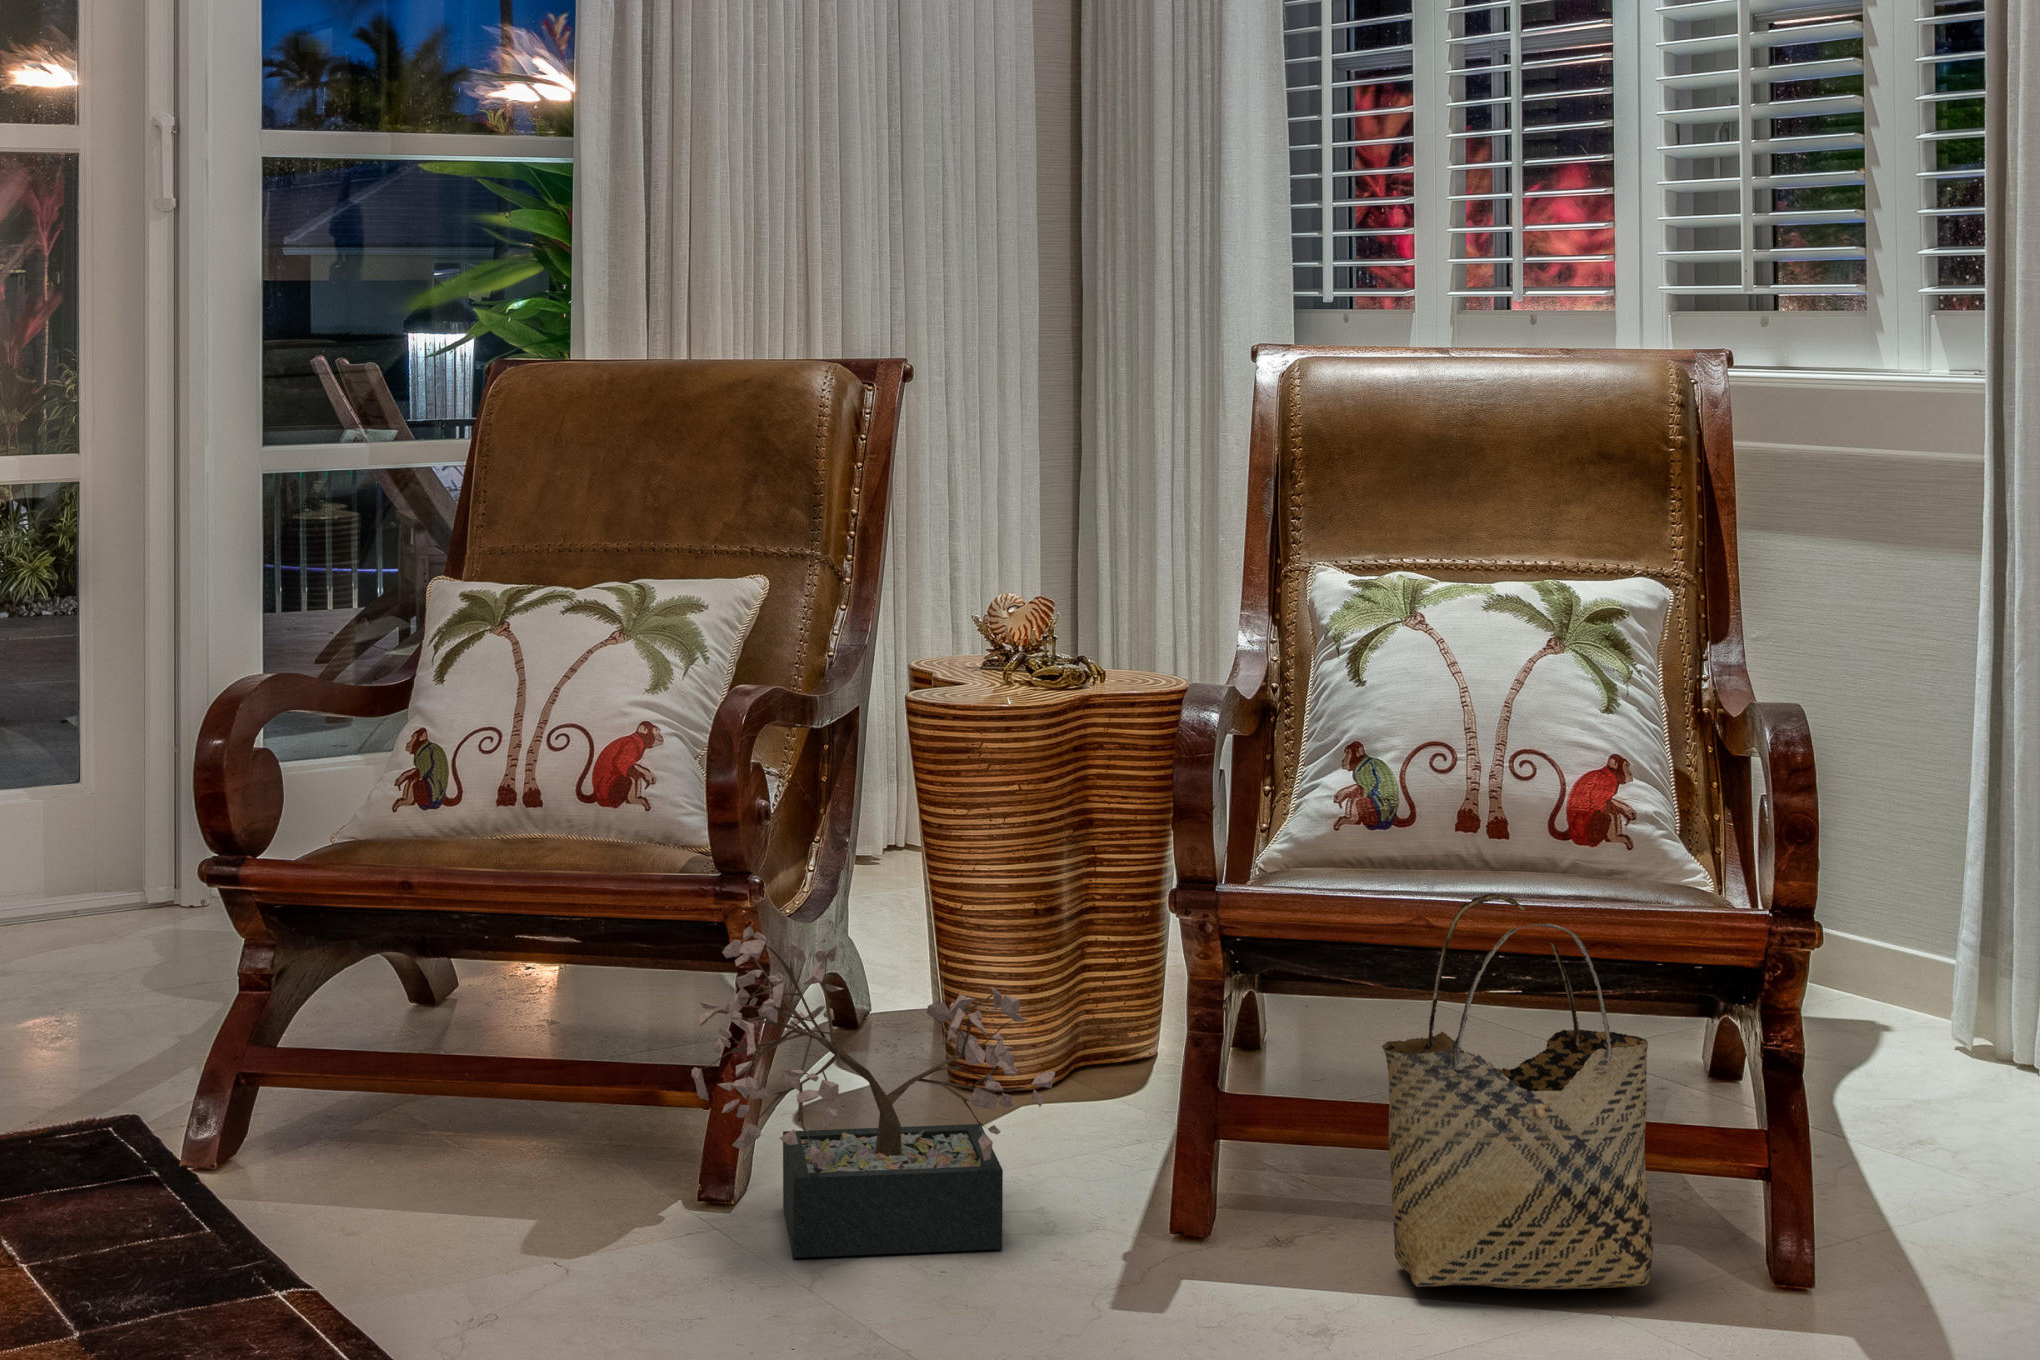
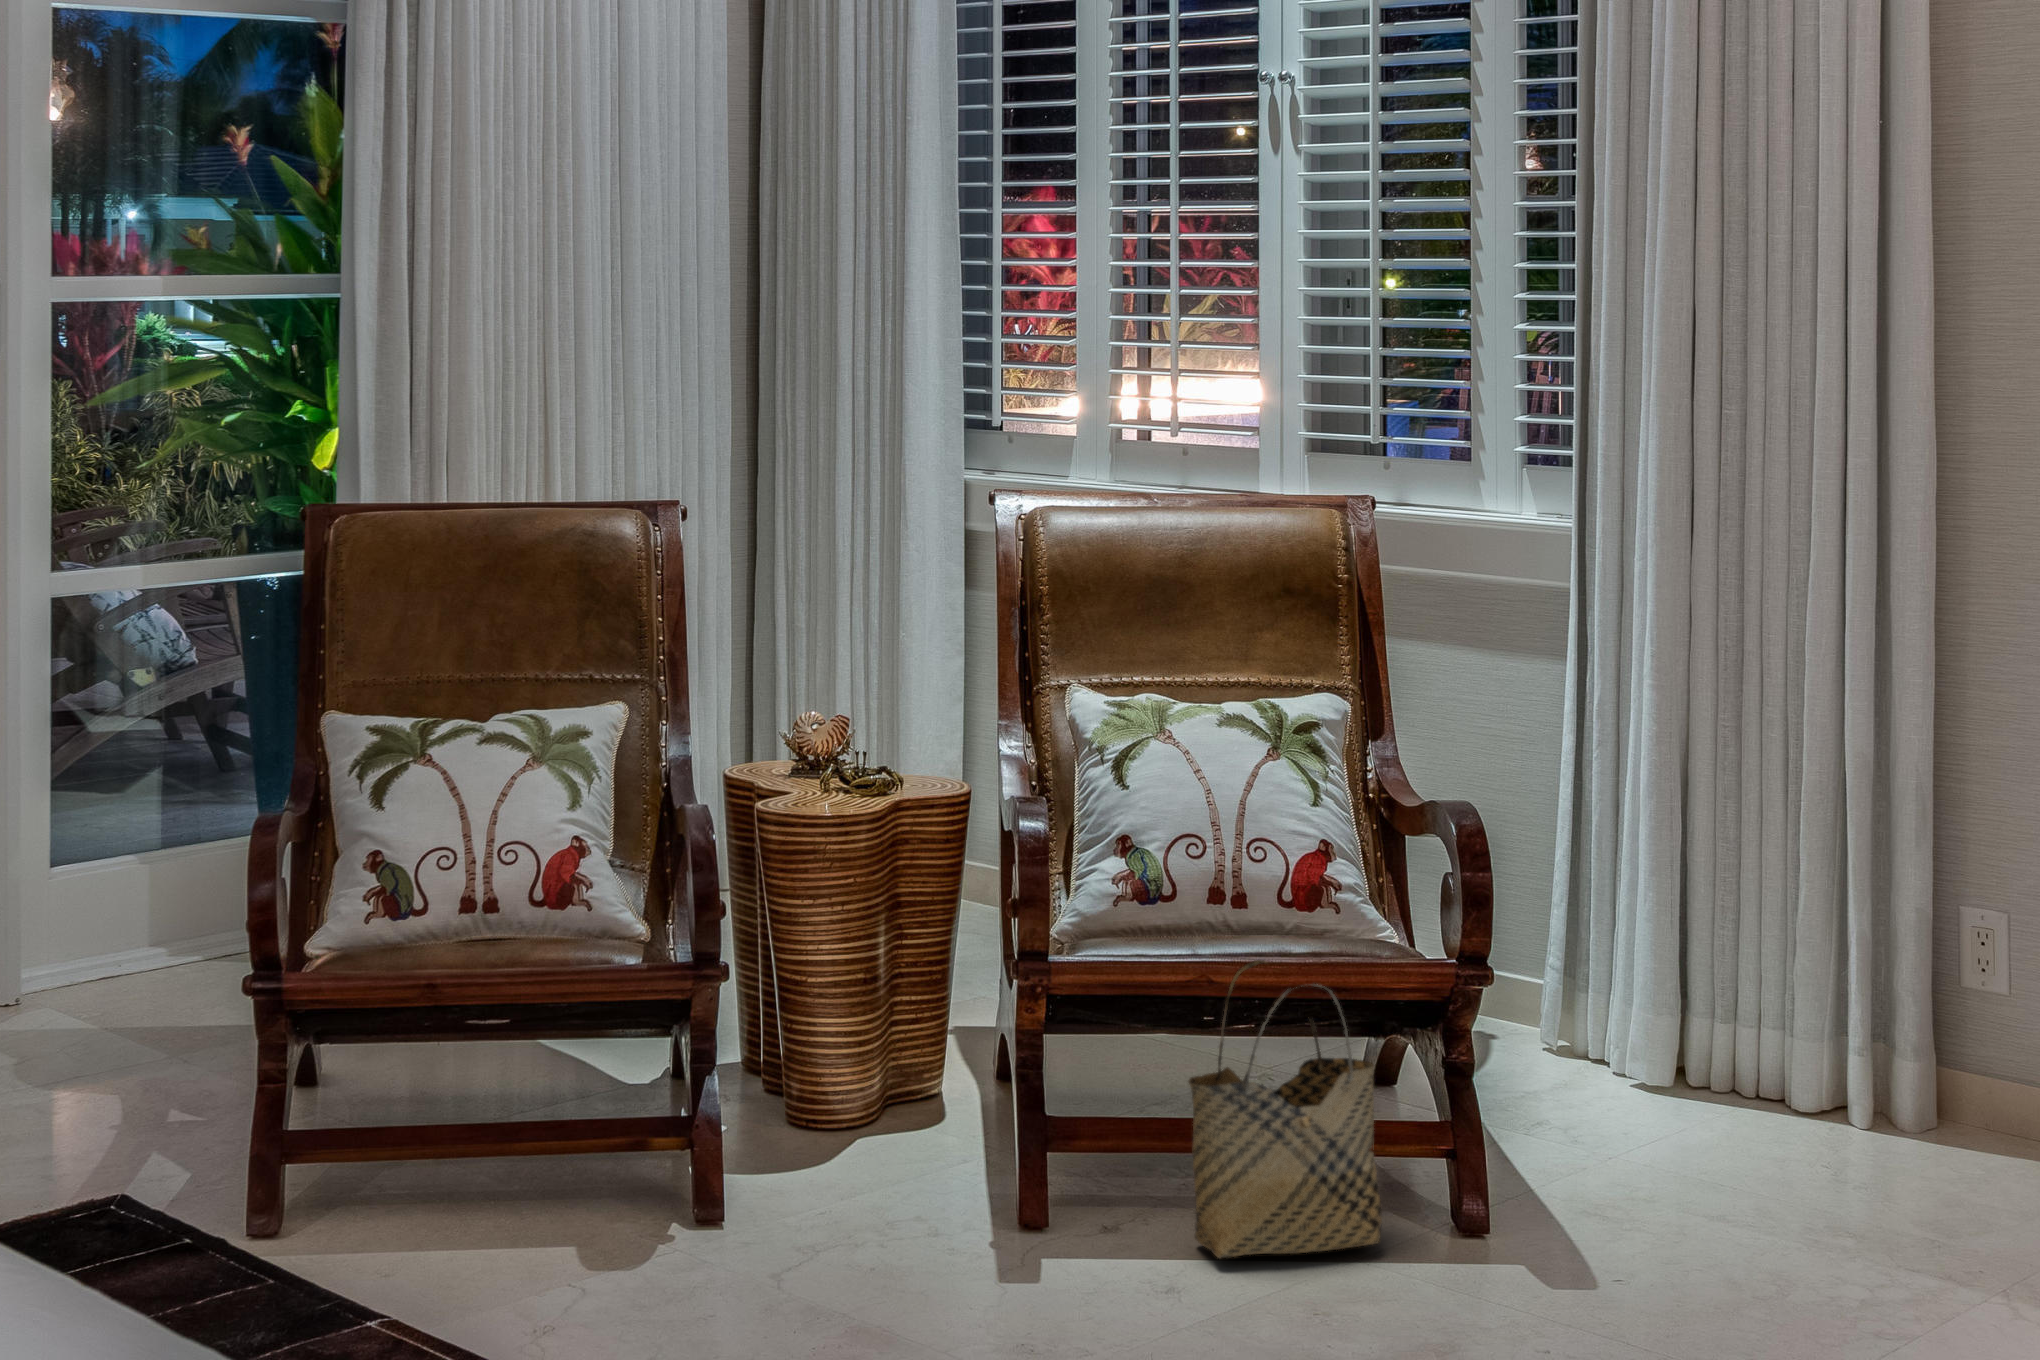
decorative plant: present [692,926,1055,1258] -> none [650,1017,931,1278]

